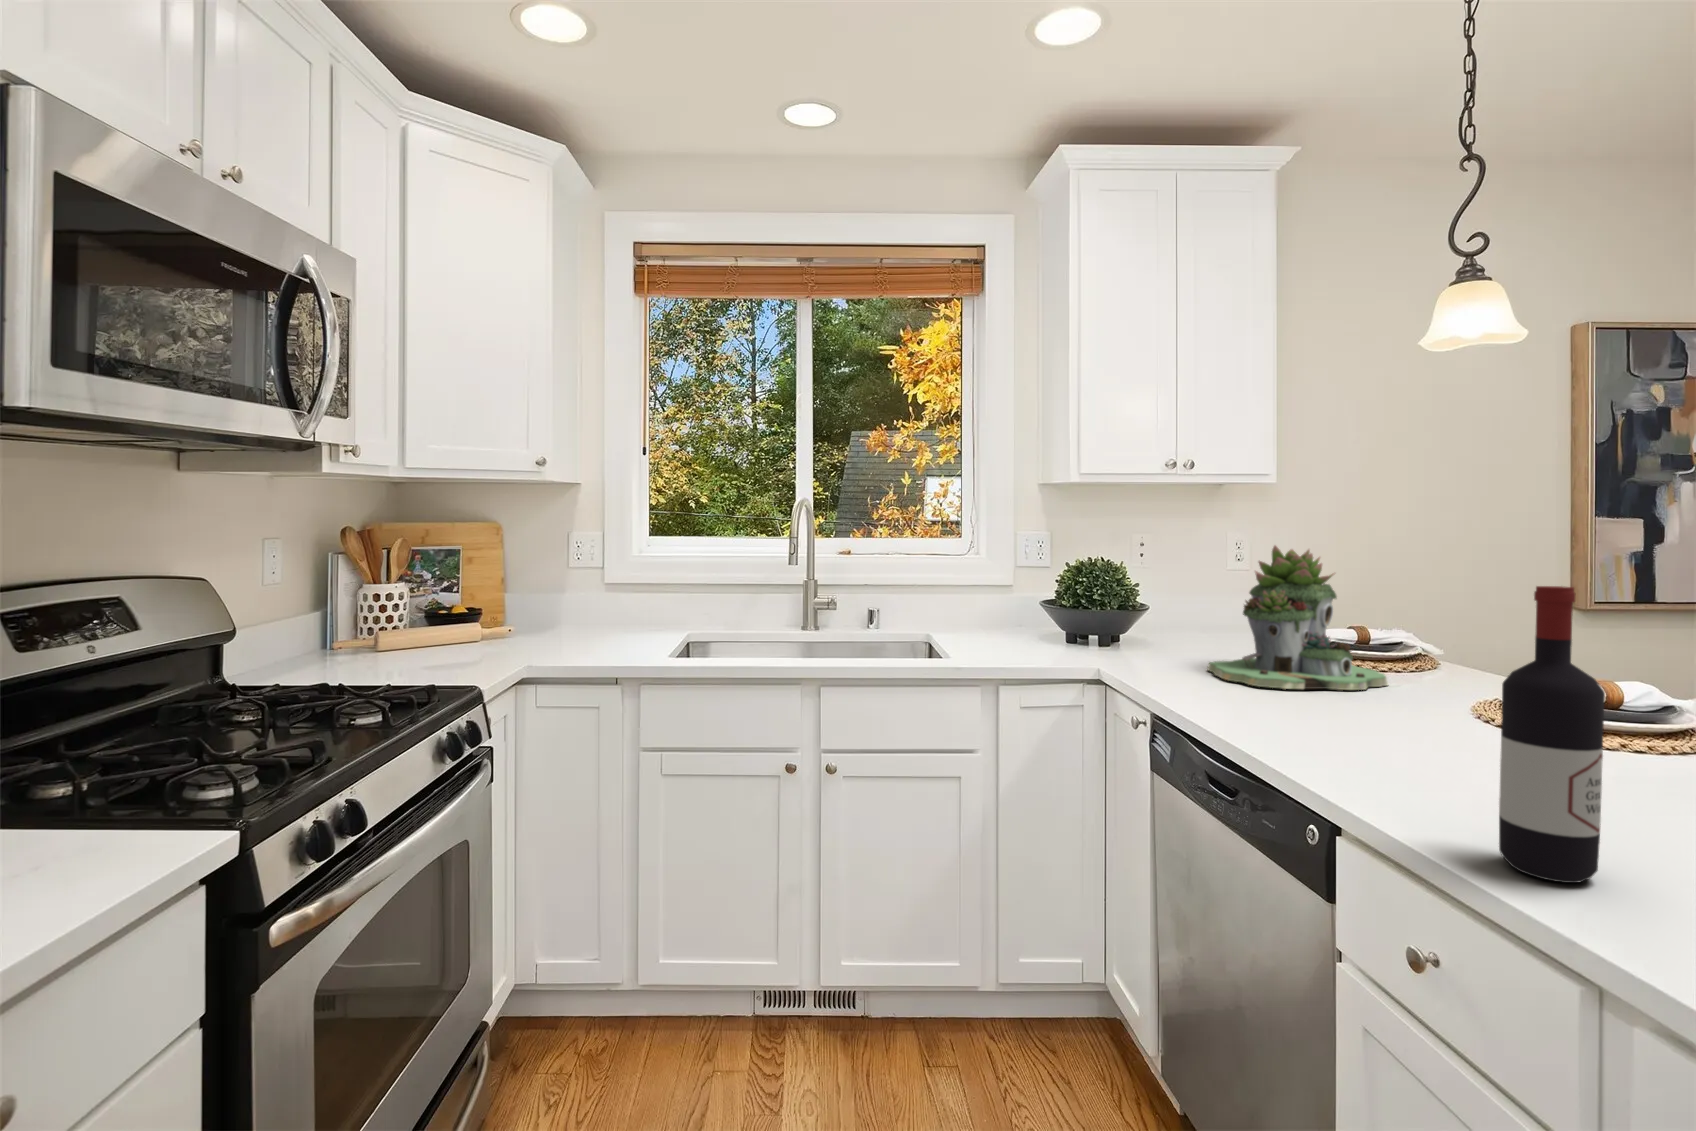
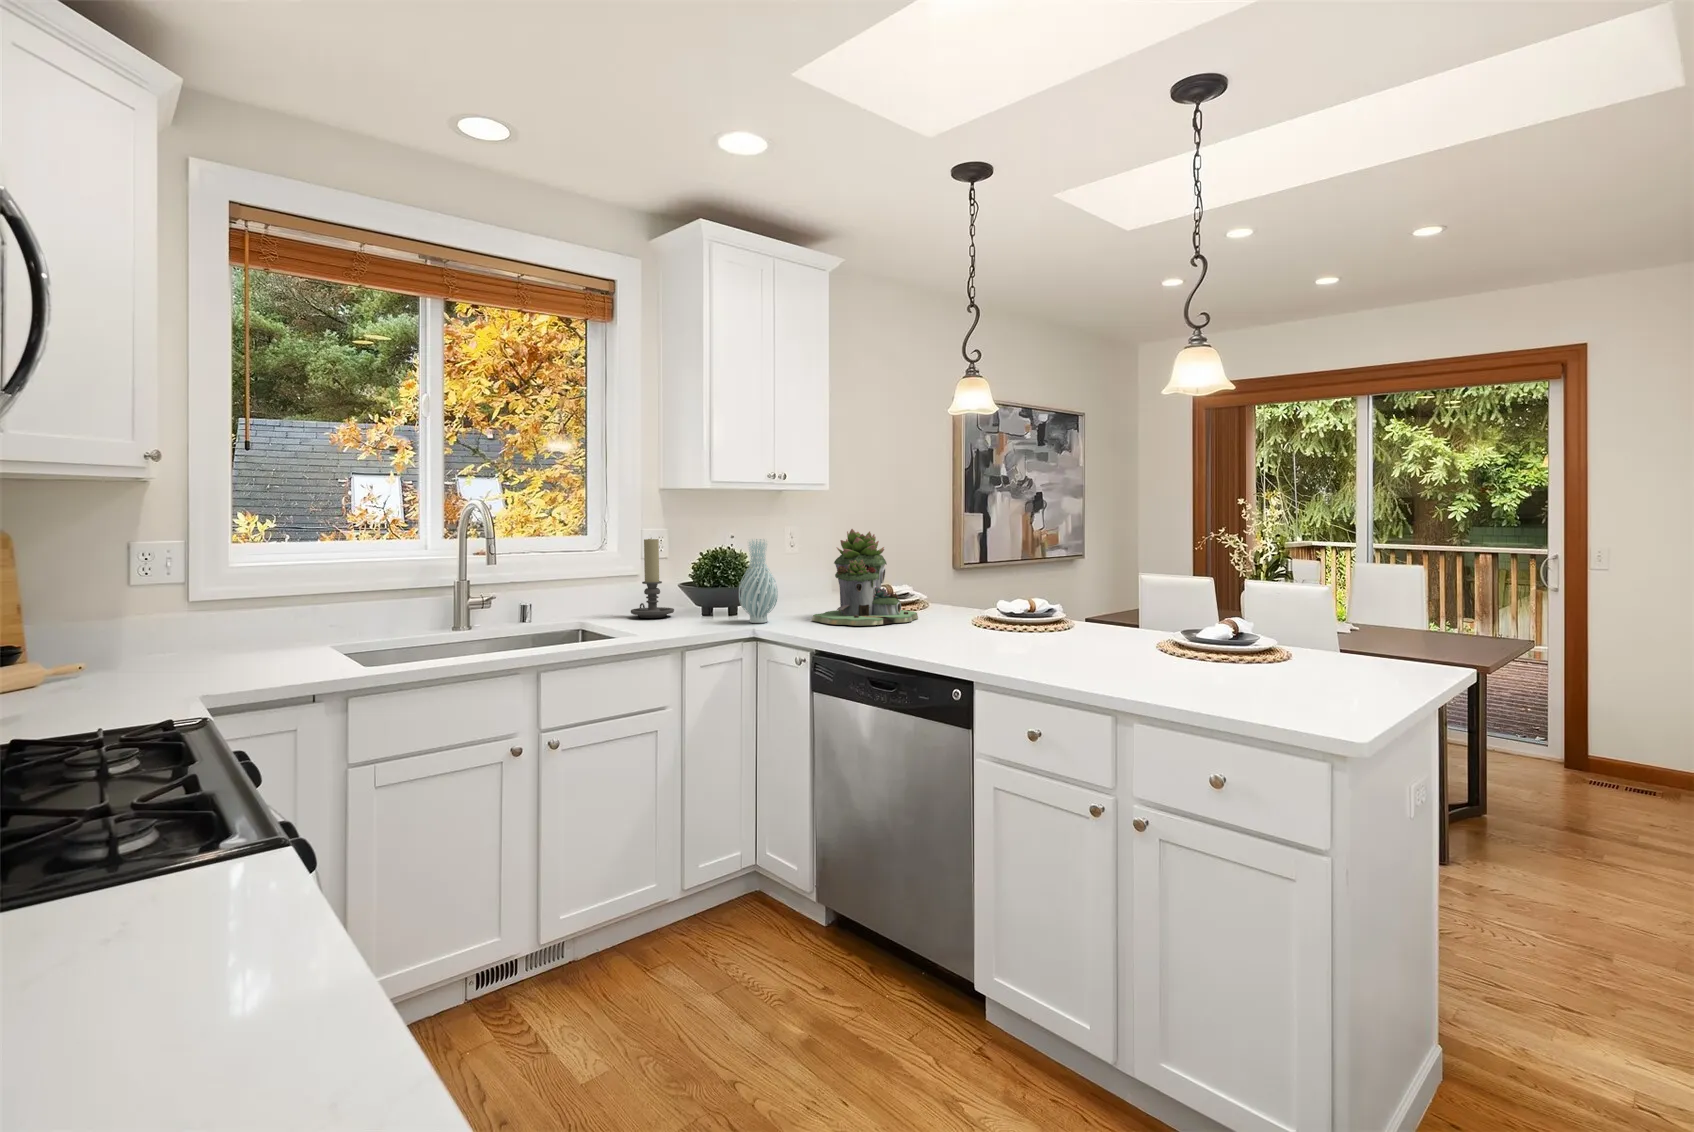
candle holder: none [1005,552,1055,645] -> present [631,538,674,618]
vase: none [1107,556,1160,665] -> present [739,539,778,623]
wine bottle: present [1499,586,1605,883] -> none [1052,544,1088,674]

